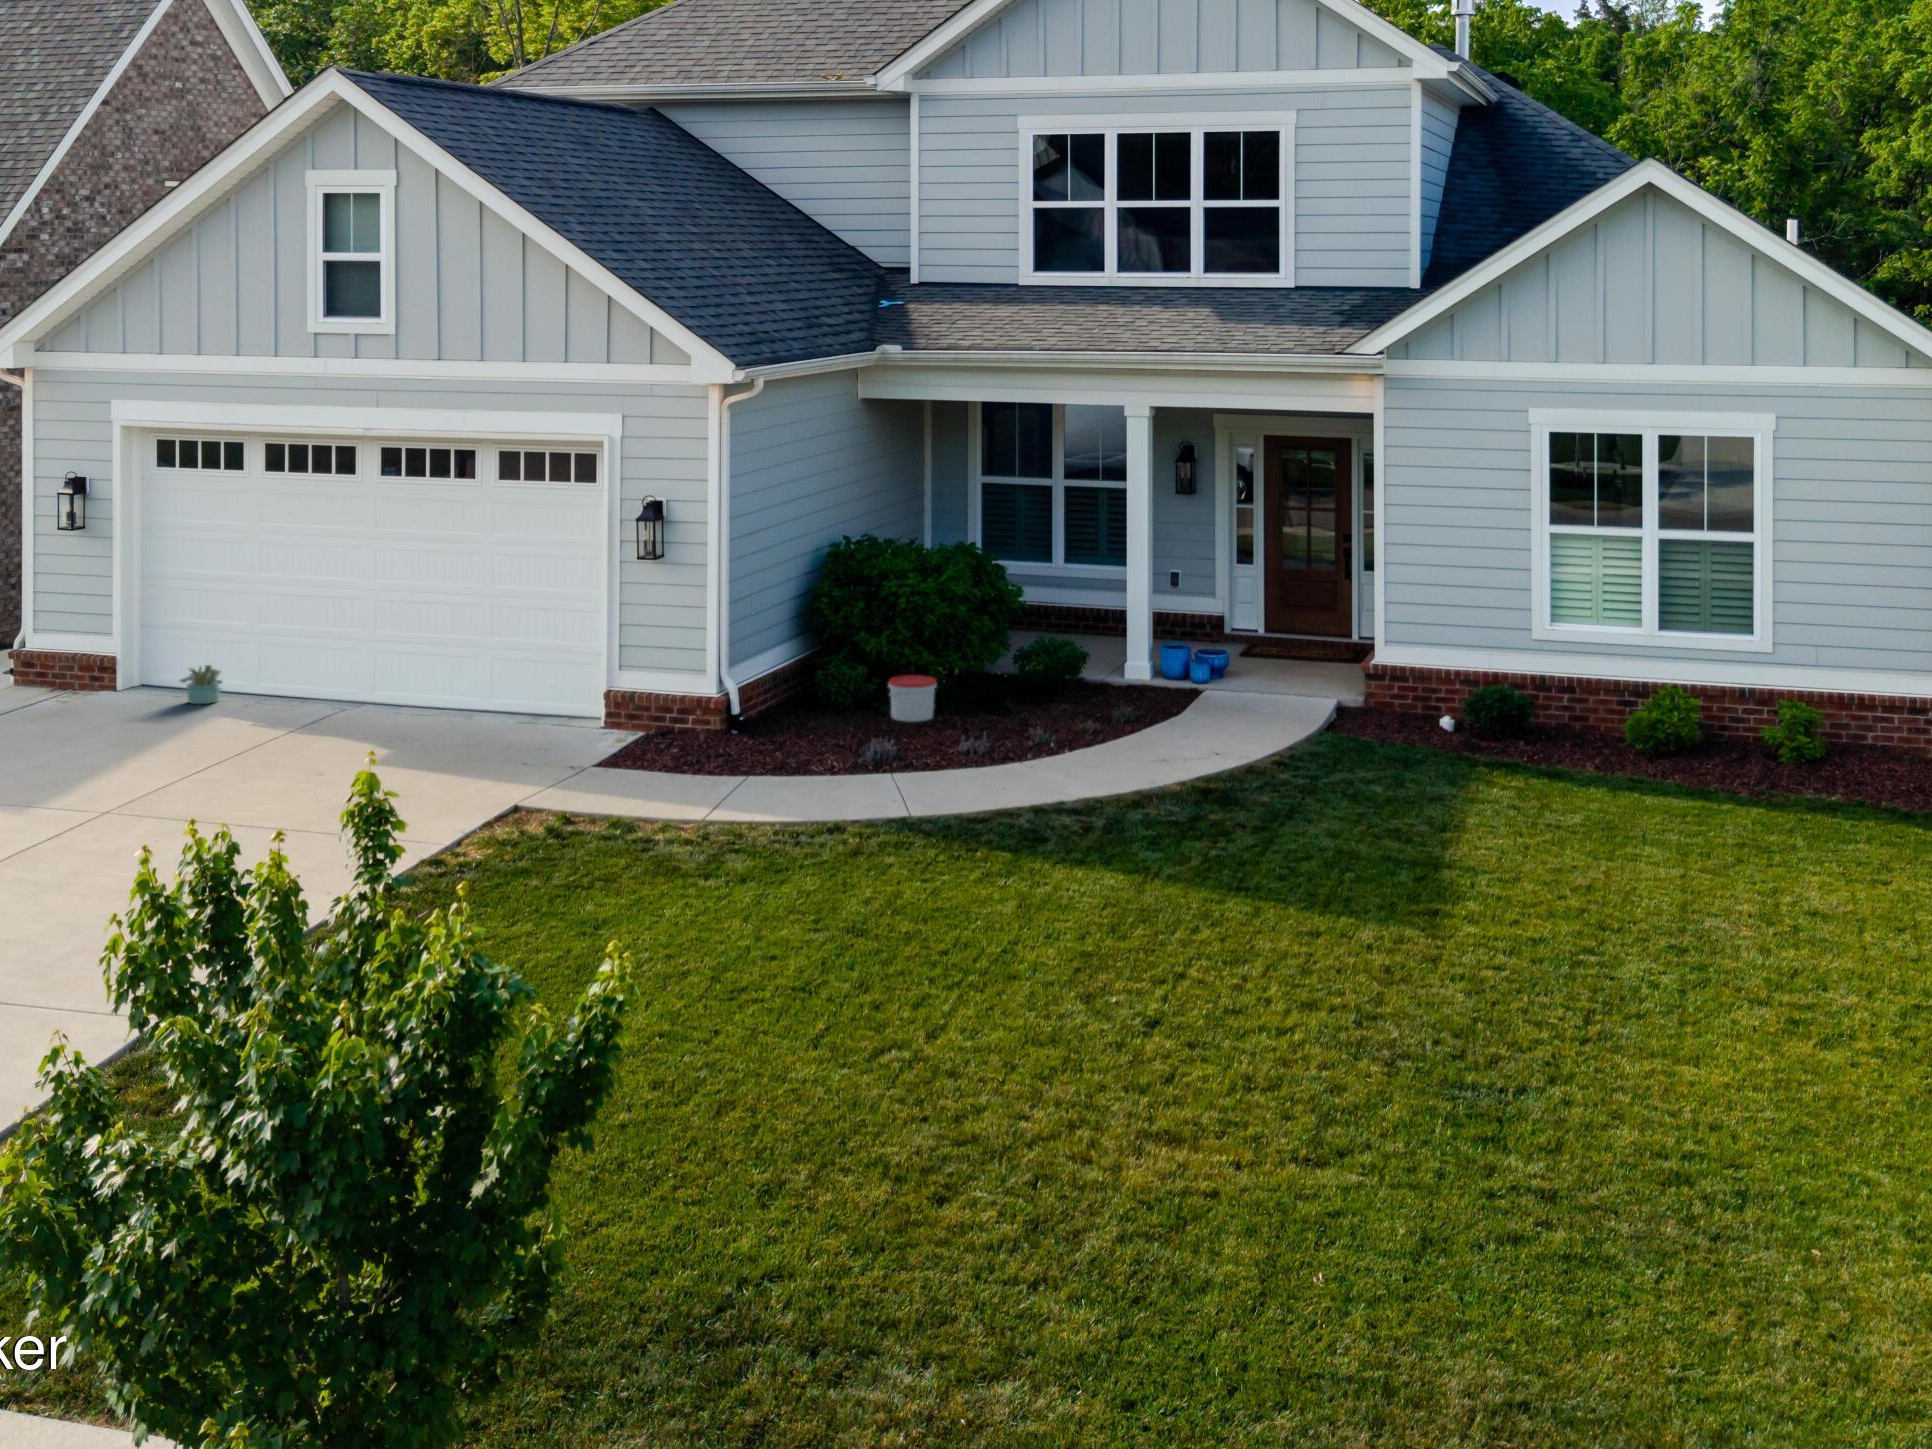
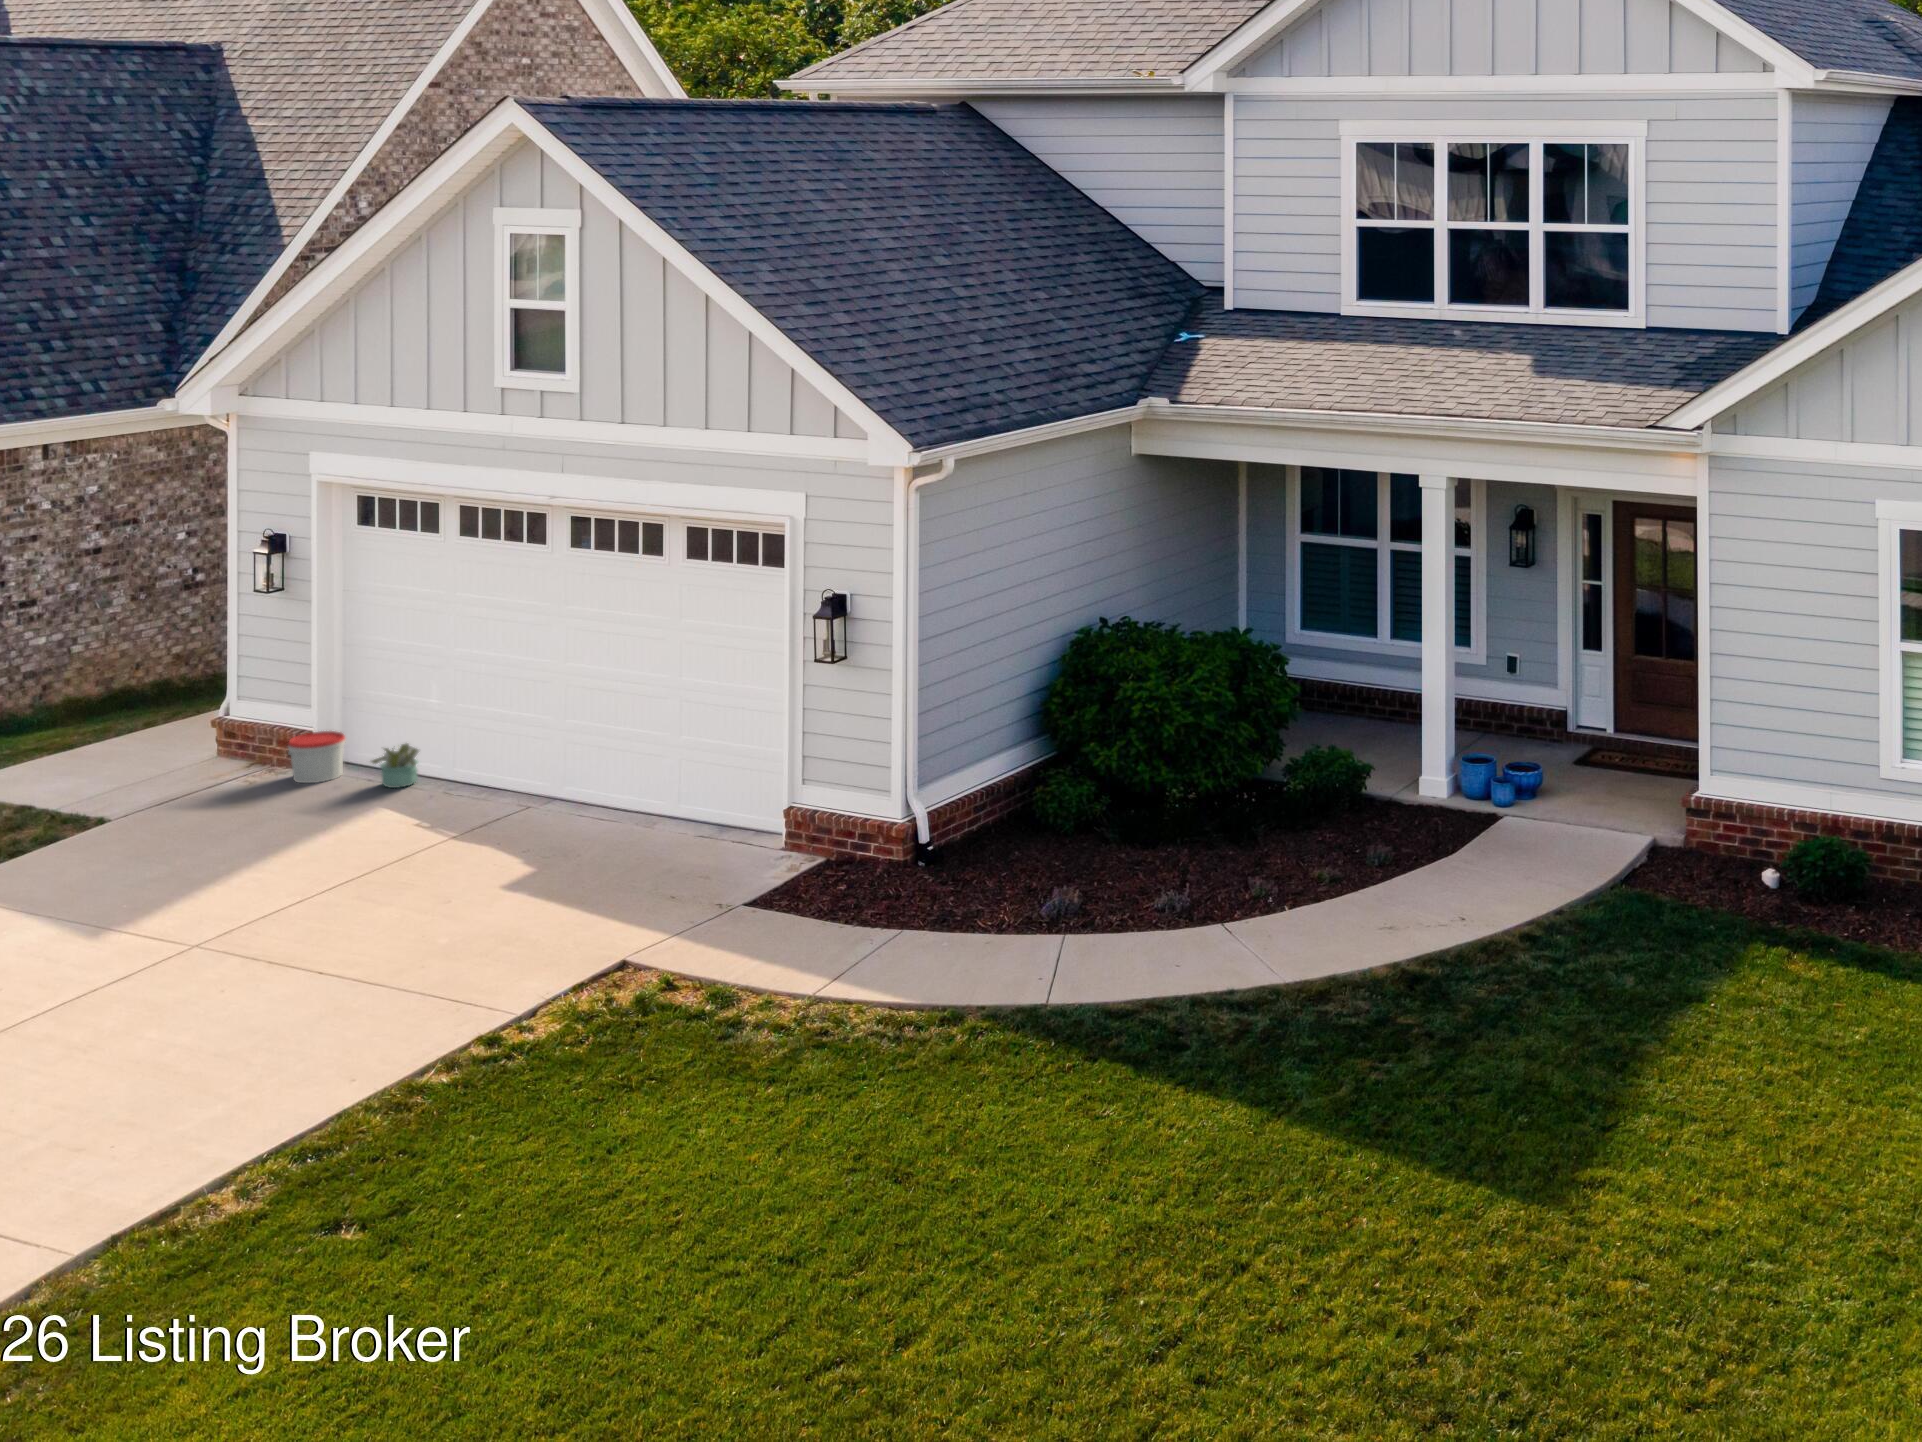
bucket: present [888,675,937,722] -> present [288,731,346,783]

